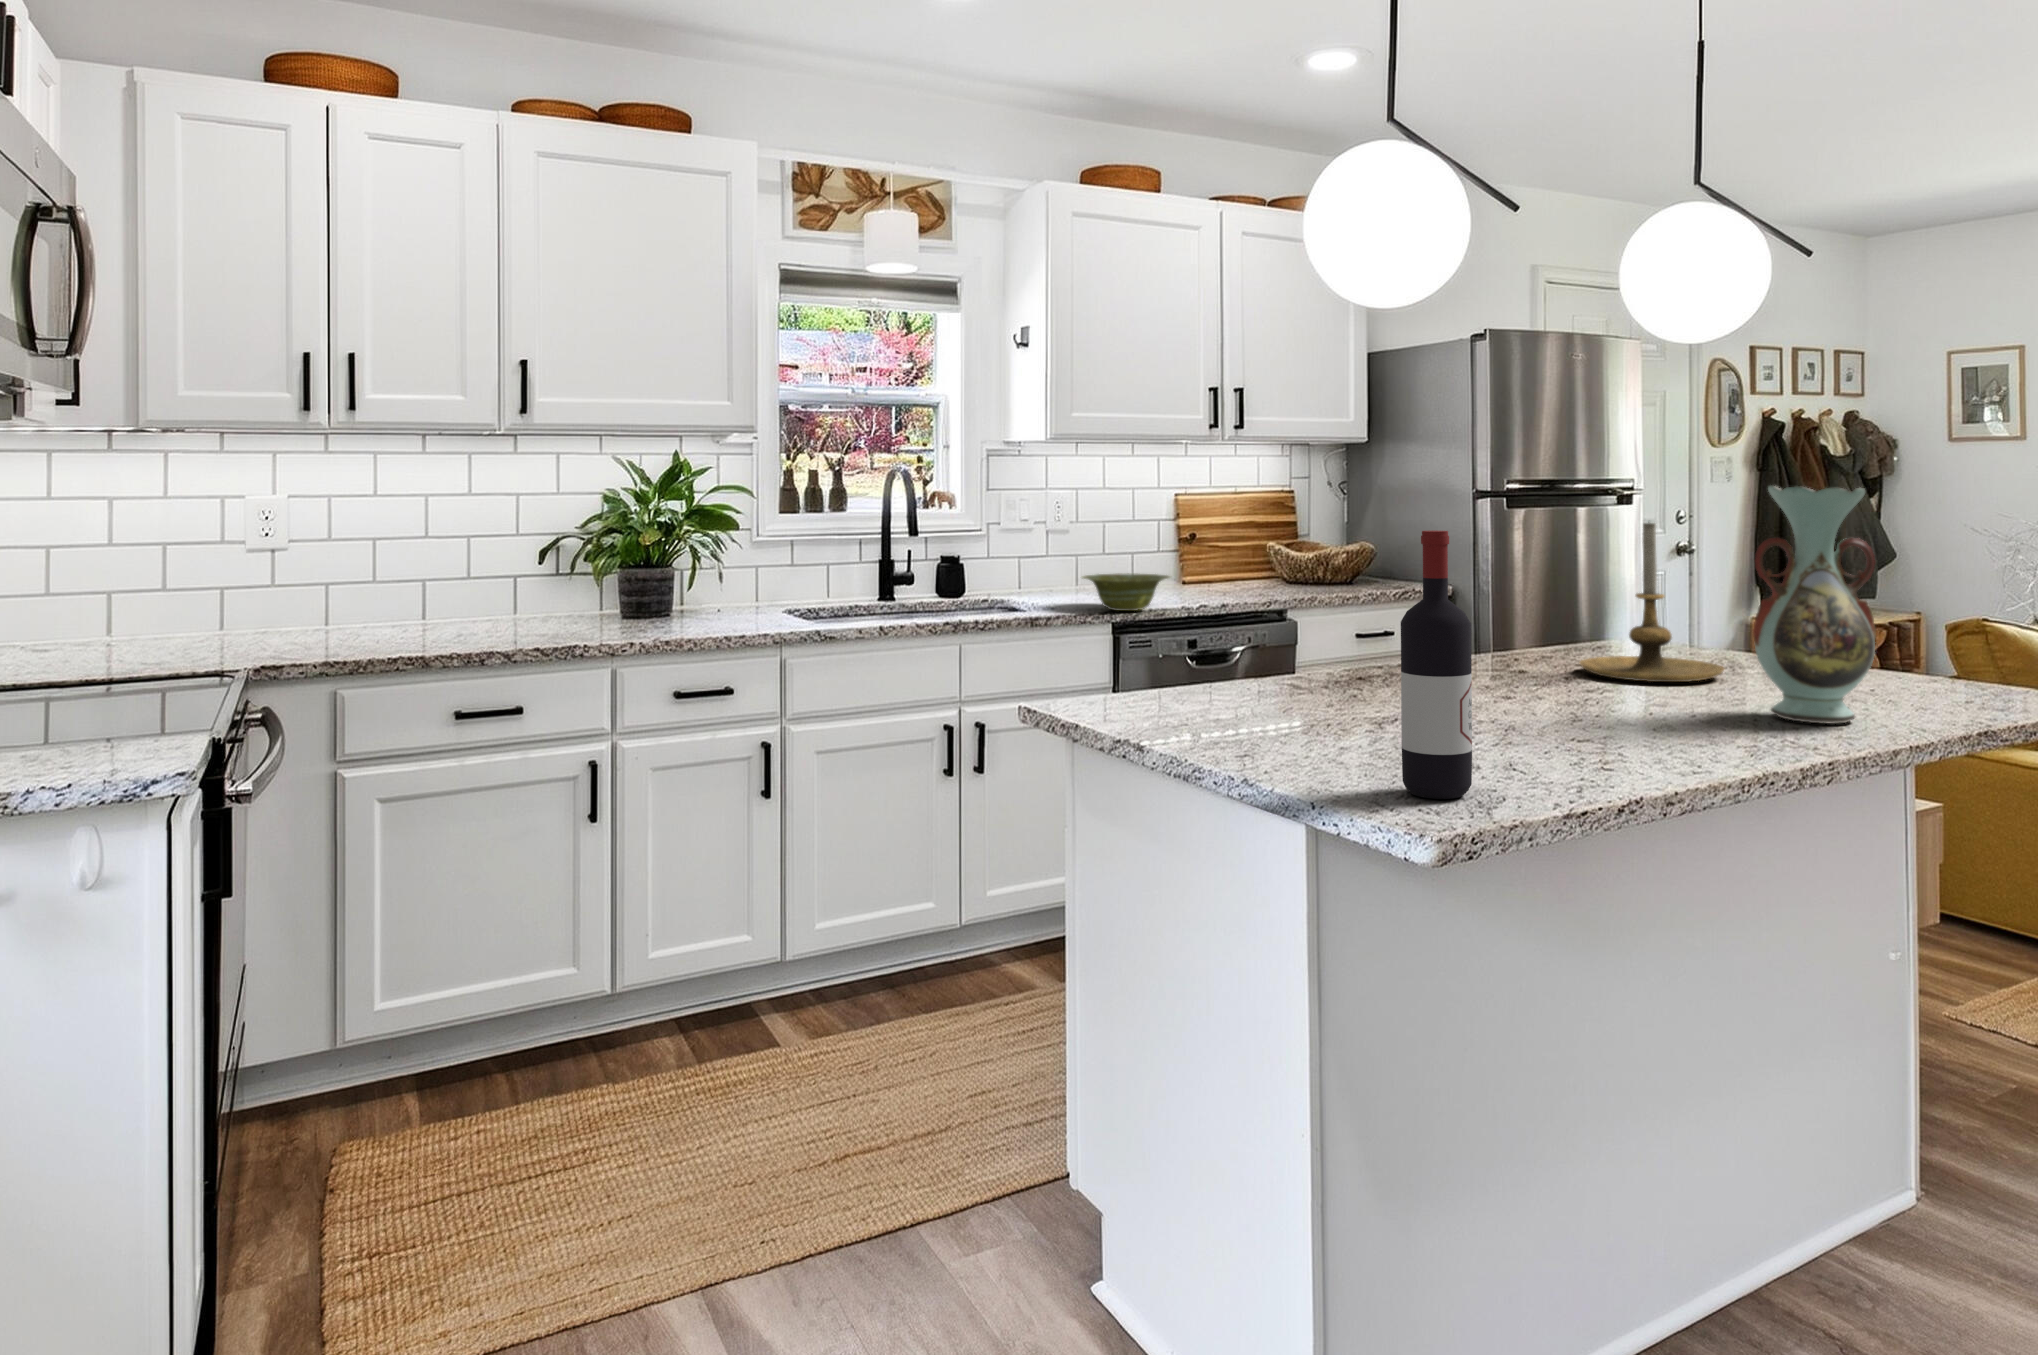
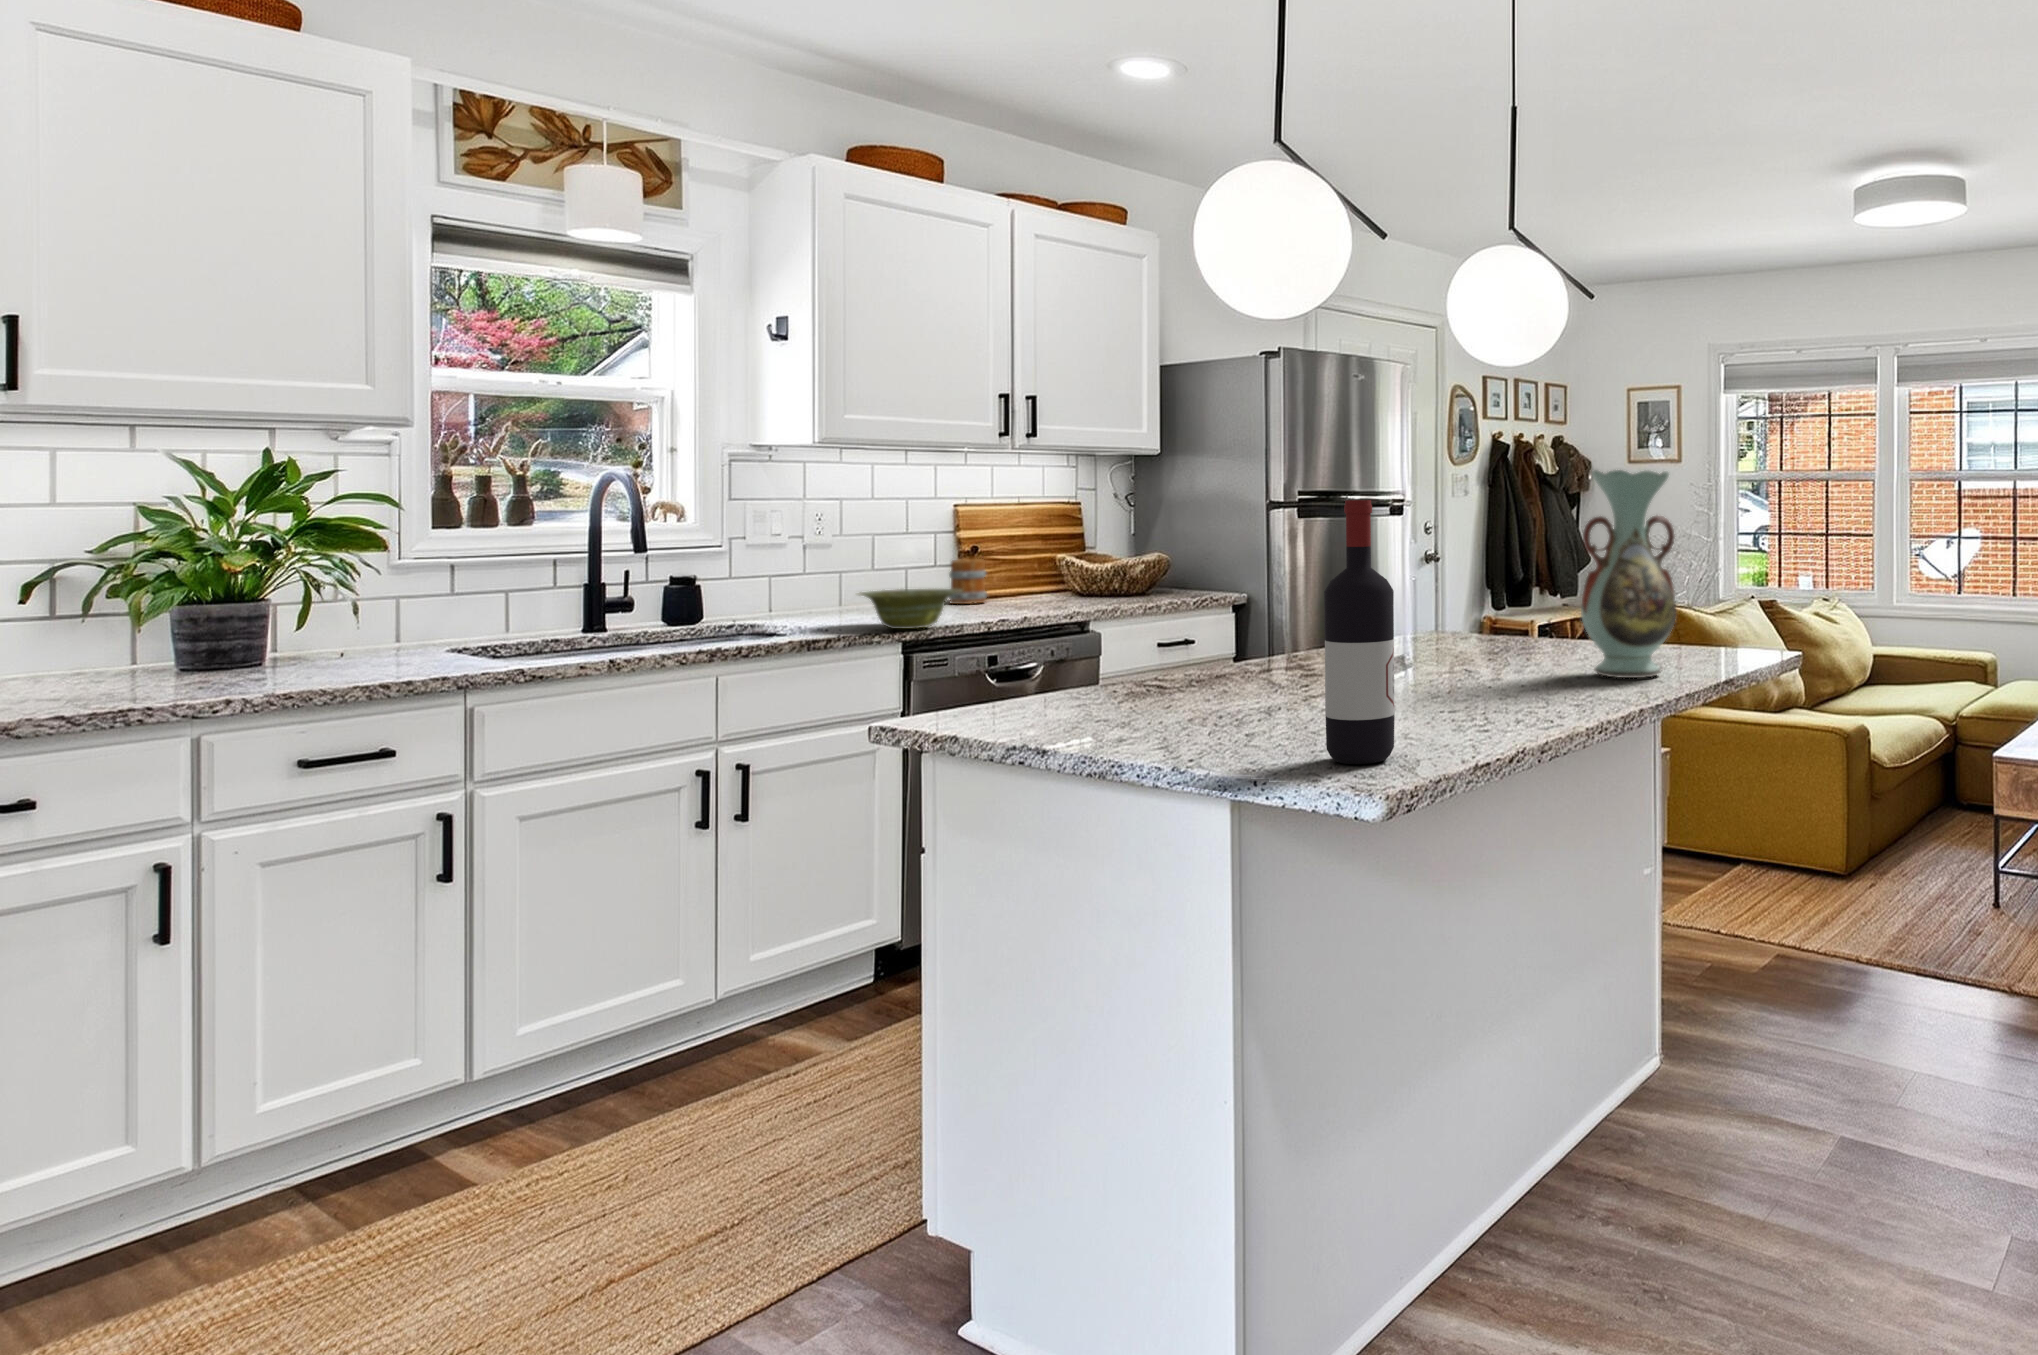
candle holder: present [1580,522,1724,682] -> none [1411,510,1536,657]
mug: none [1171,537,1206,587] -> present [949,557,987,604]

